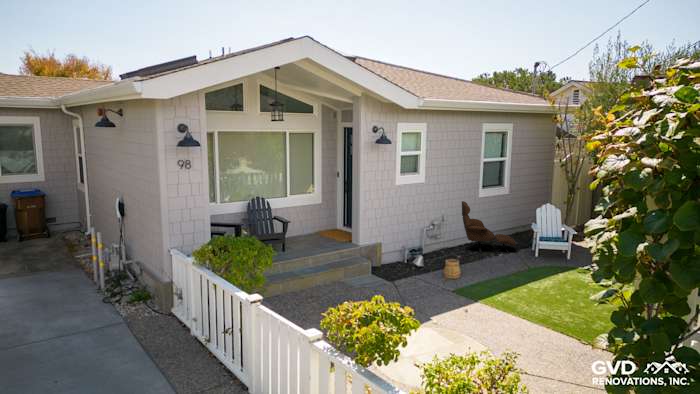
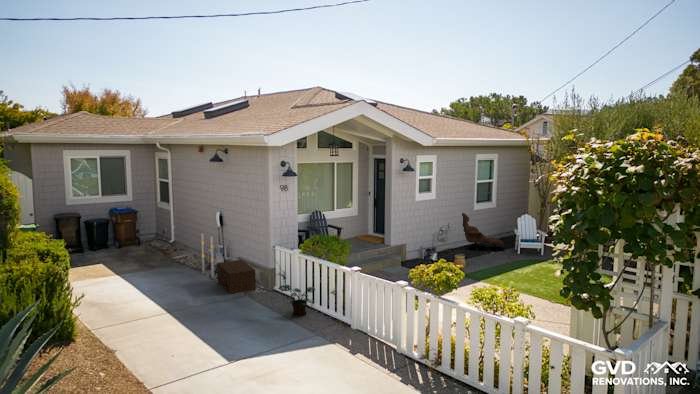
cardboard box: none [99,266,146,319] -> present [217,260,256,294]
potted plant: none [148,313,207,365] -> present [279,285,315,316]

